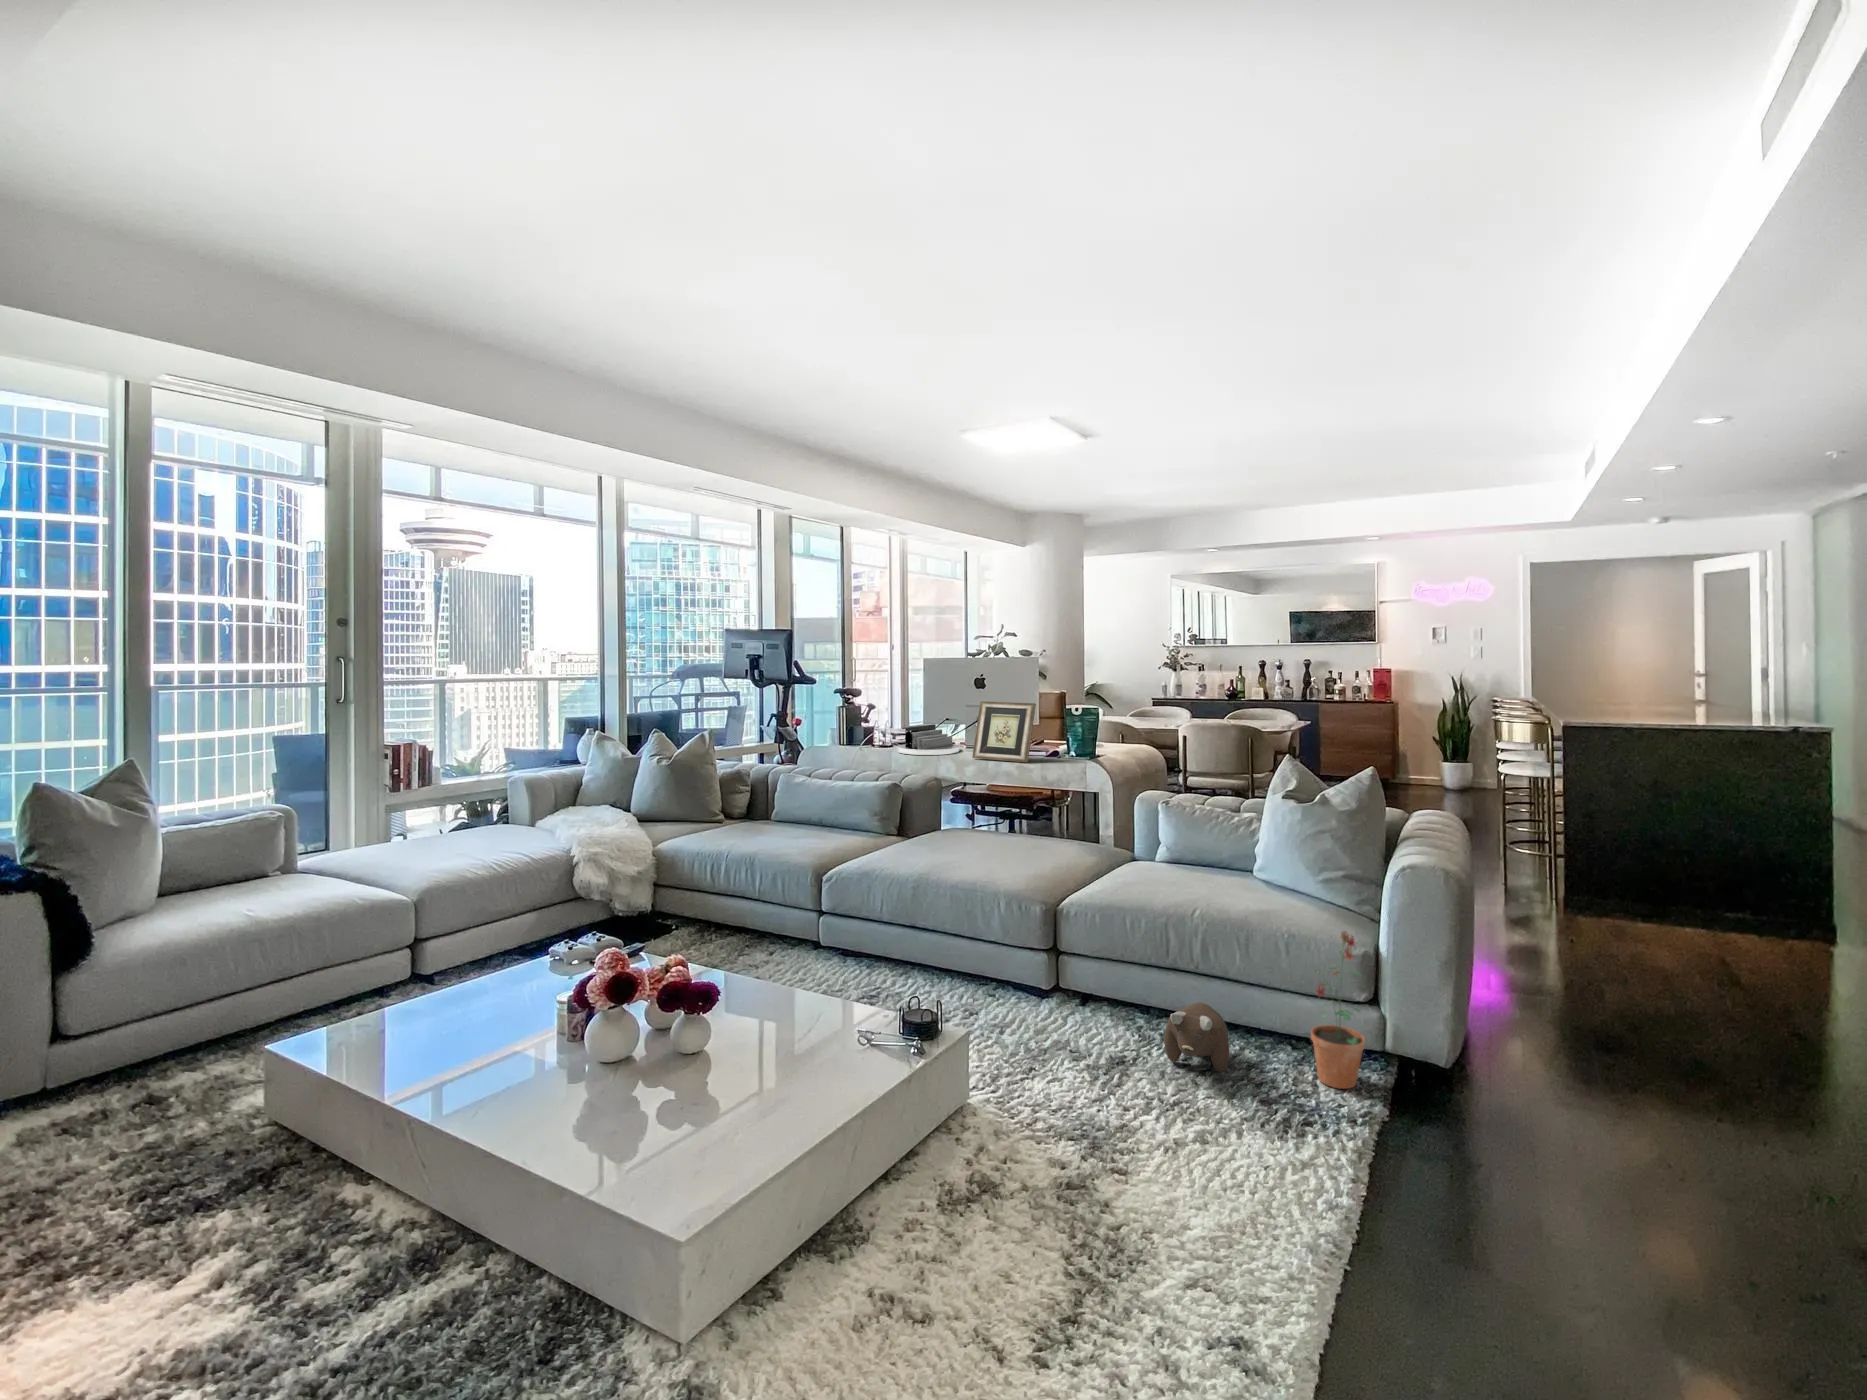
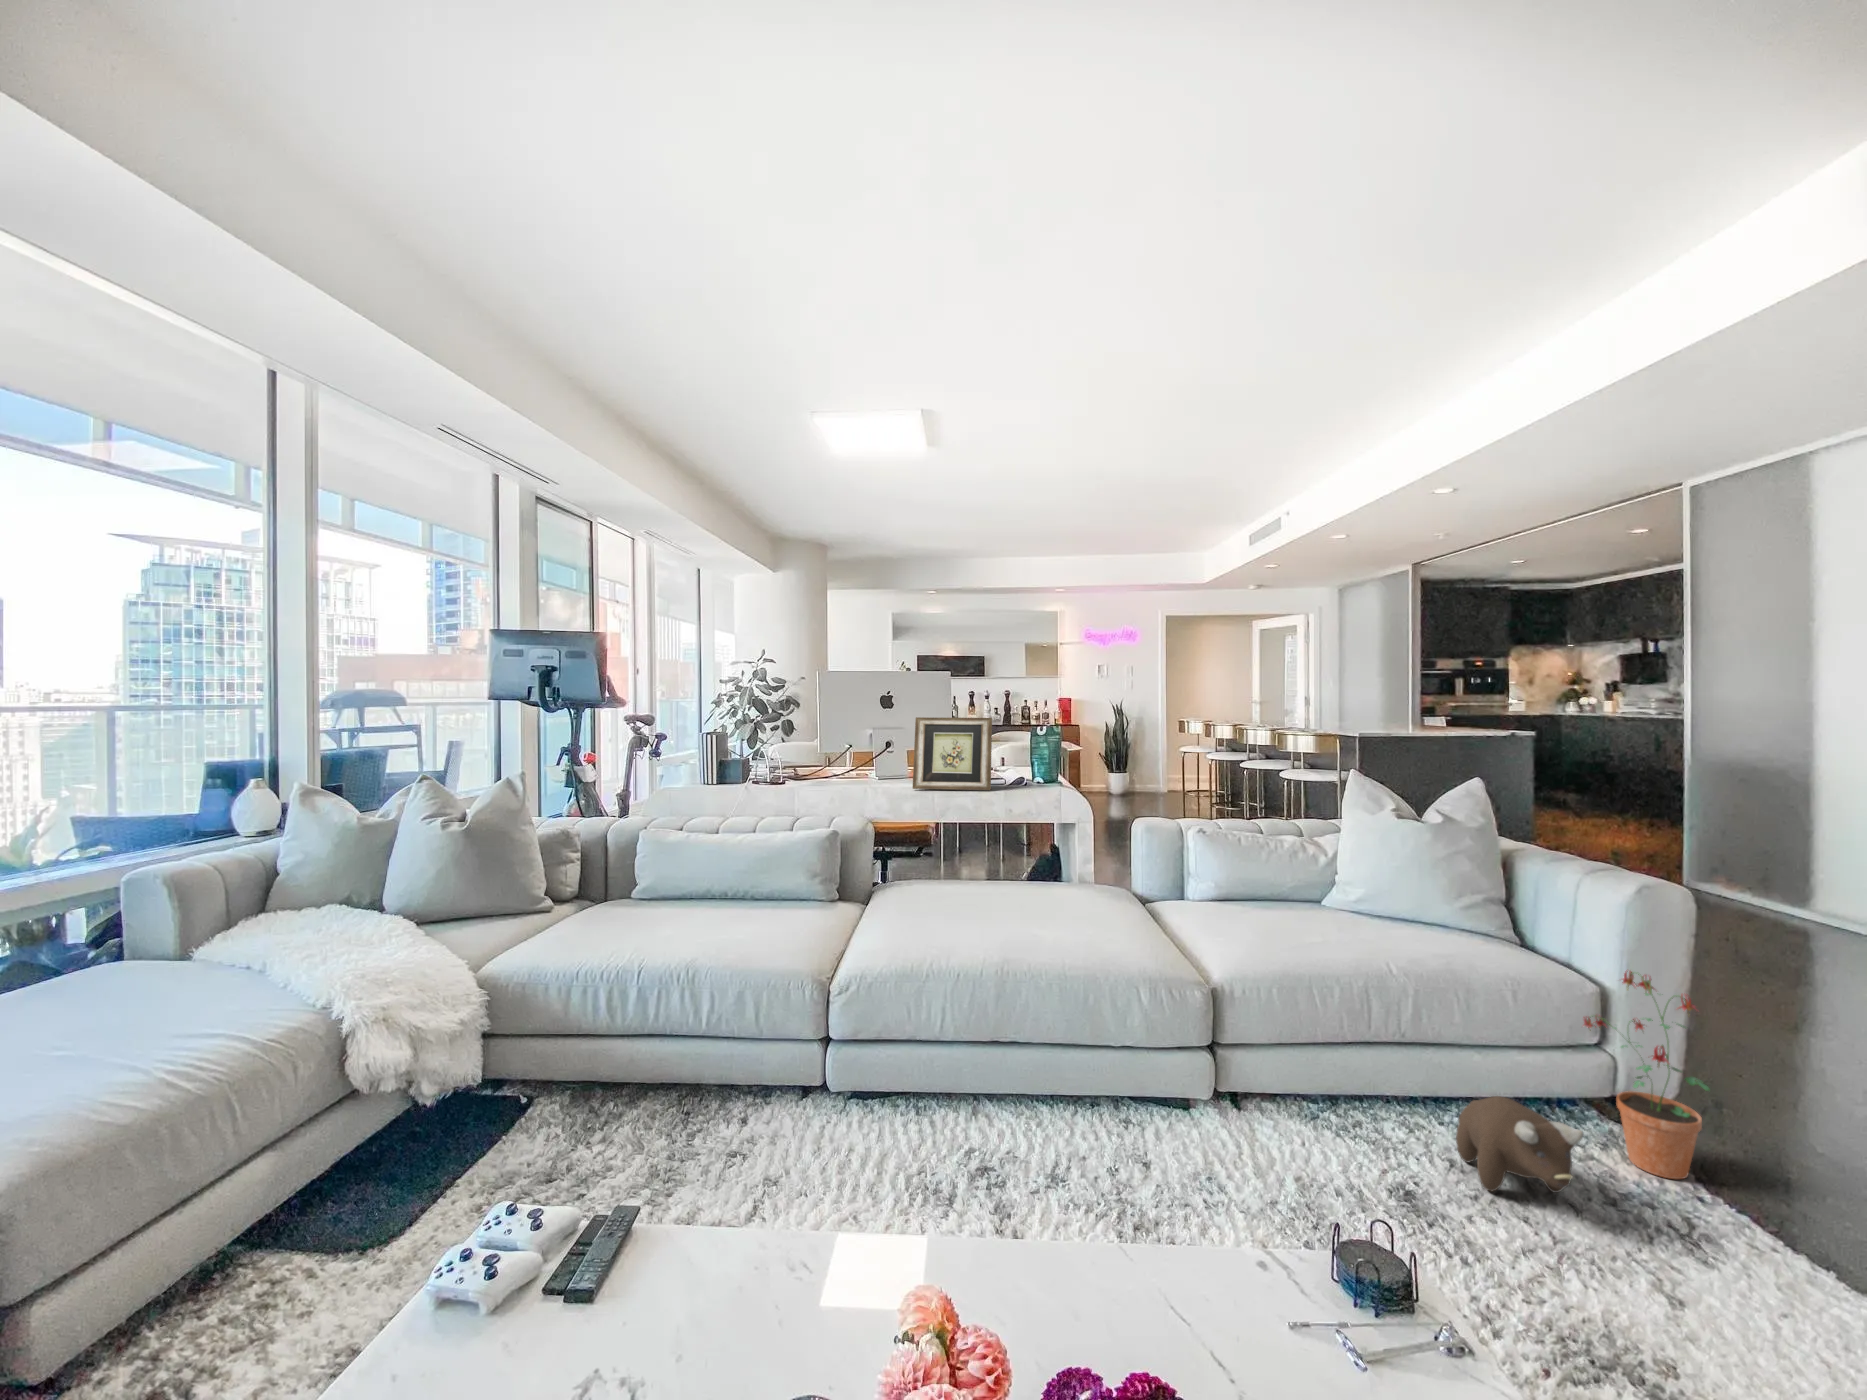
desk organizer: present [898,724,960,755] -> none [791,750,870,789]

